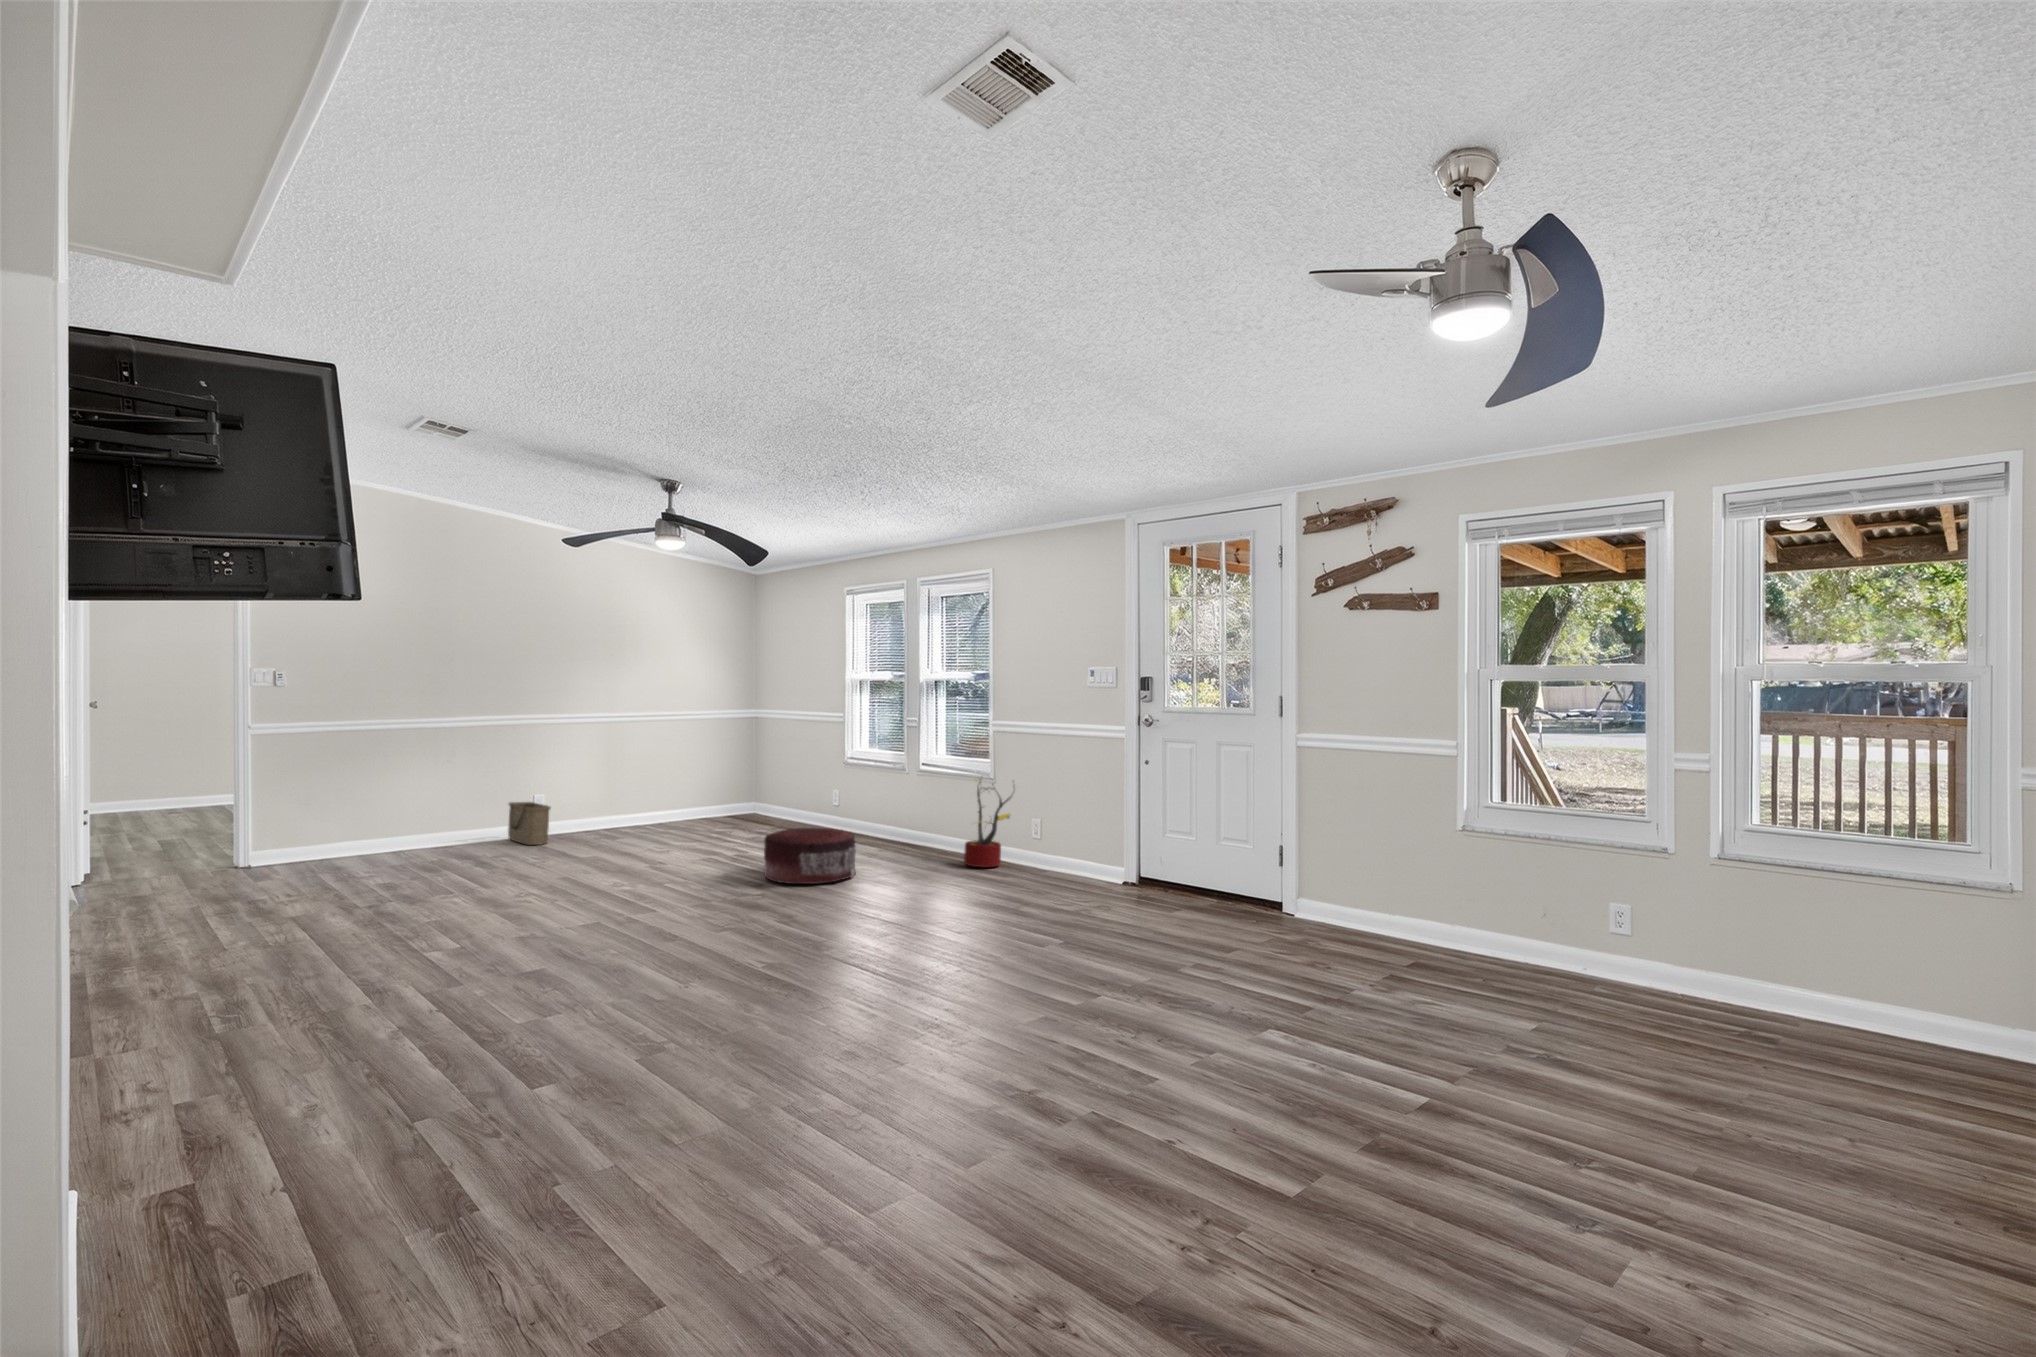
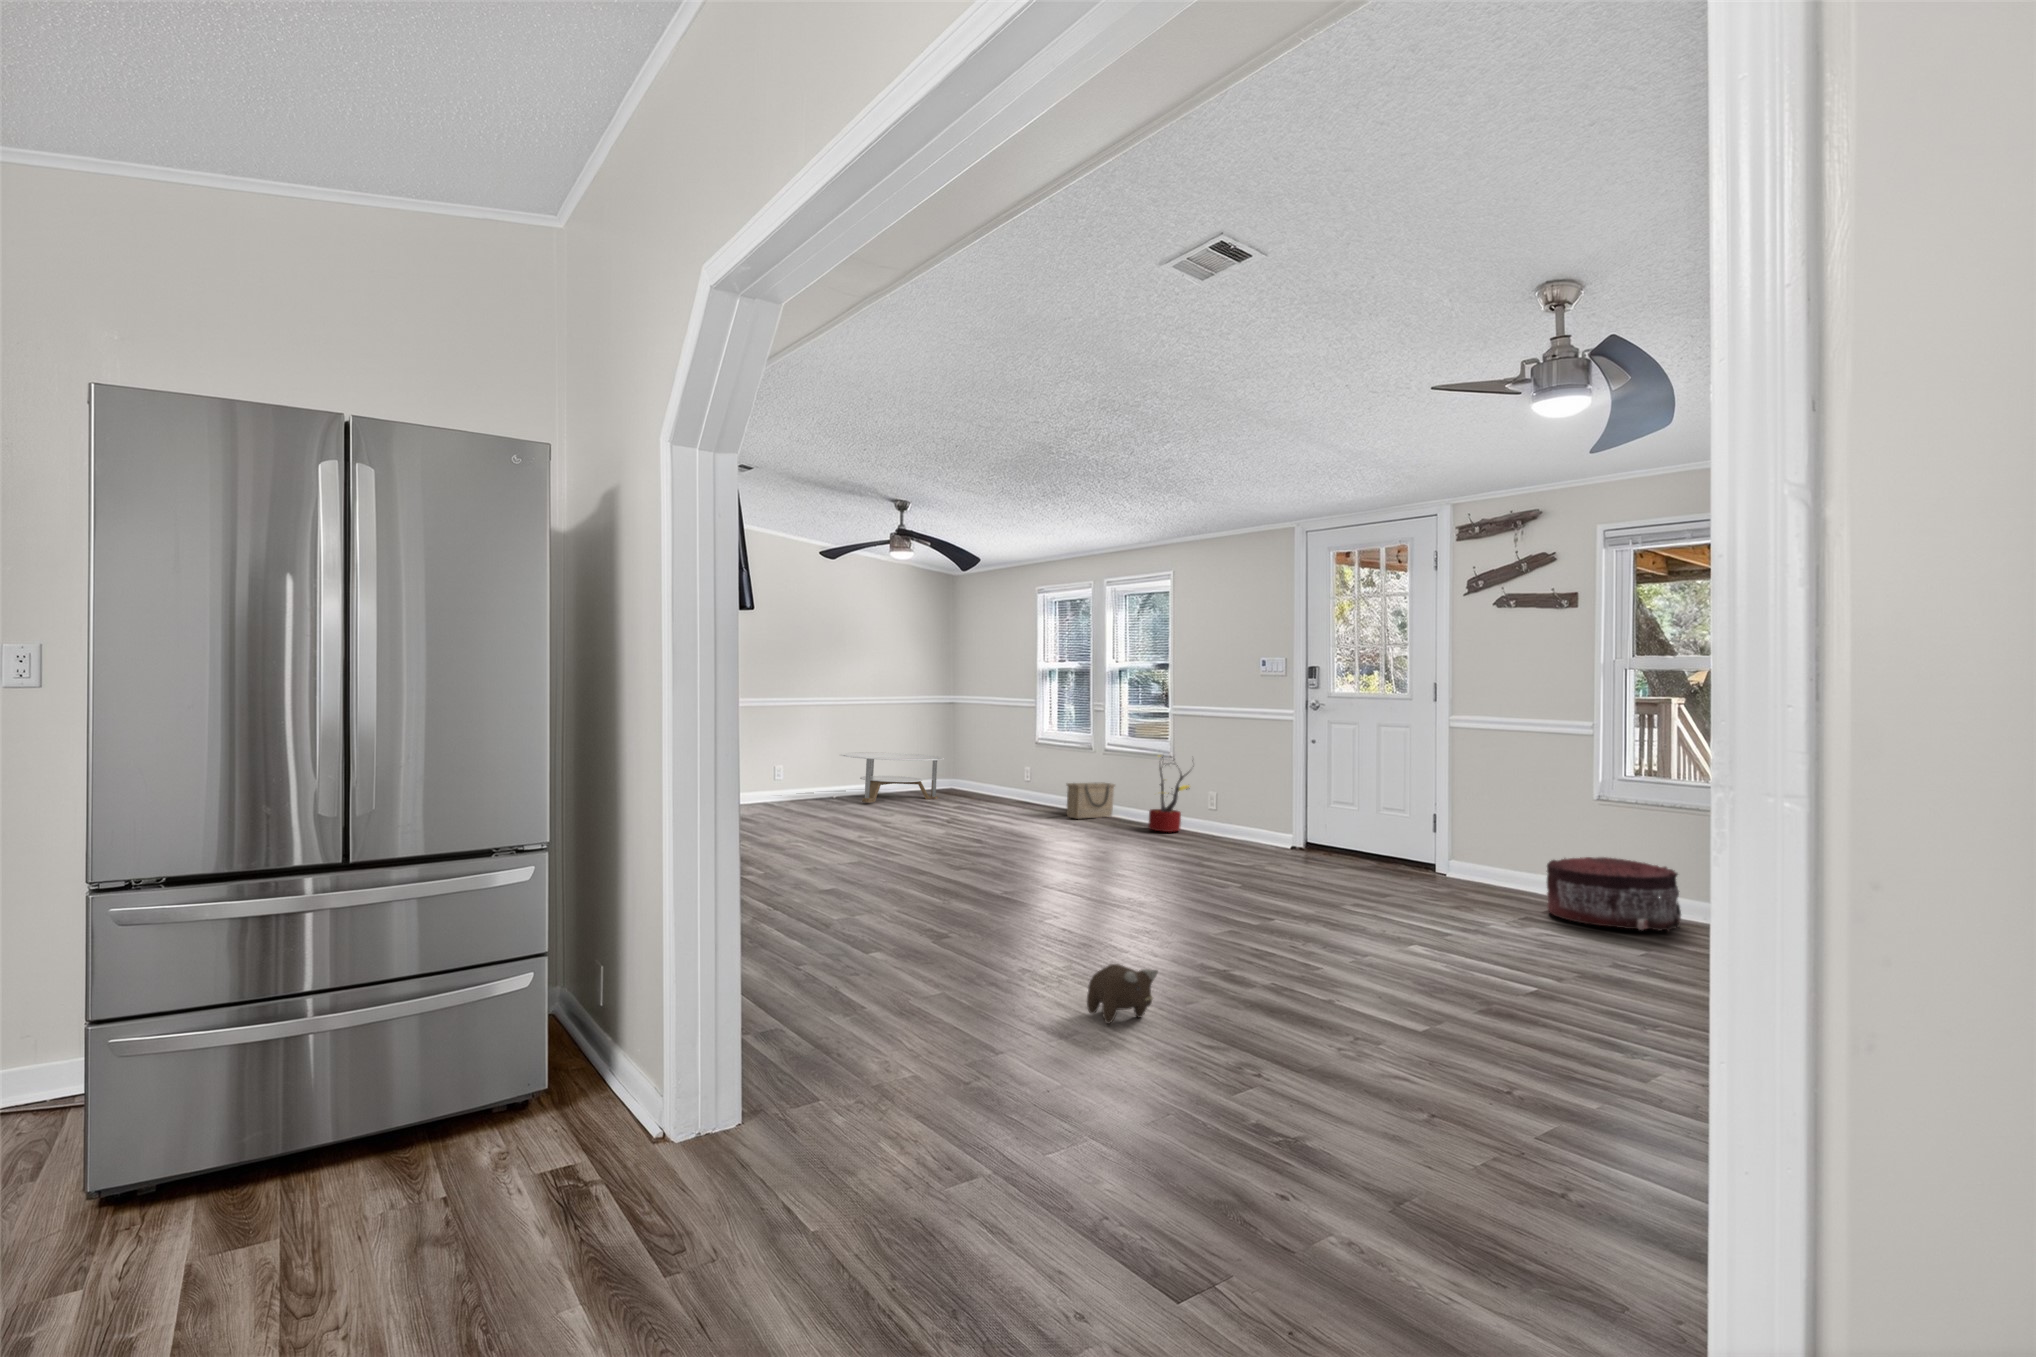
round table: none [604,777,735,839] -> present [839,752,945,802]
basket: present [508,802,550,845] -> present [1067,782,1115,819]
pouf: present [764,827,856,884] -> present [1547,857,1681,931]
plush toy: none [821,1123,923,1222] -> present [1087,964,1158,1024]

